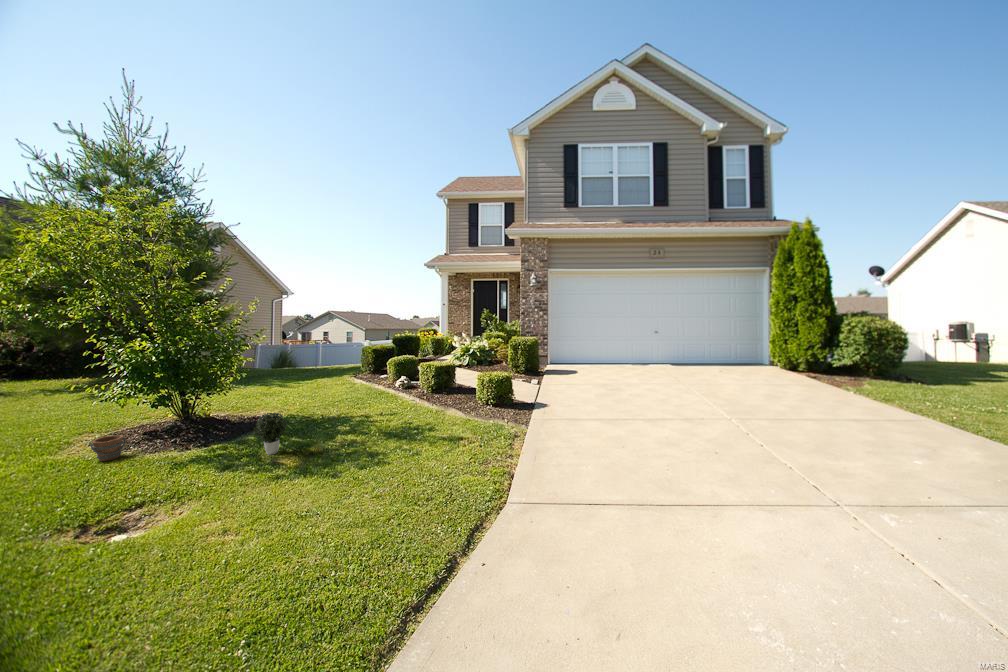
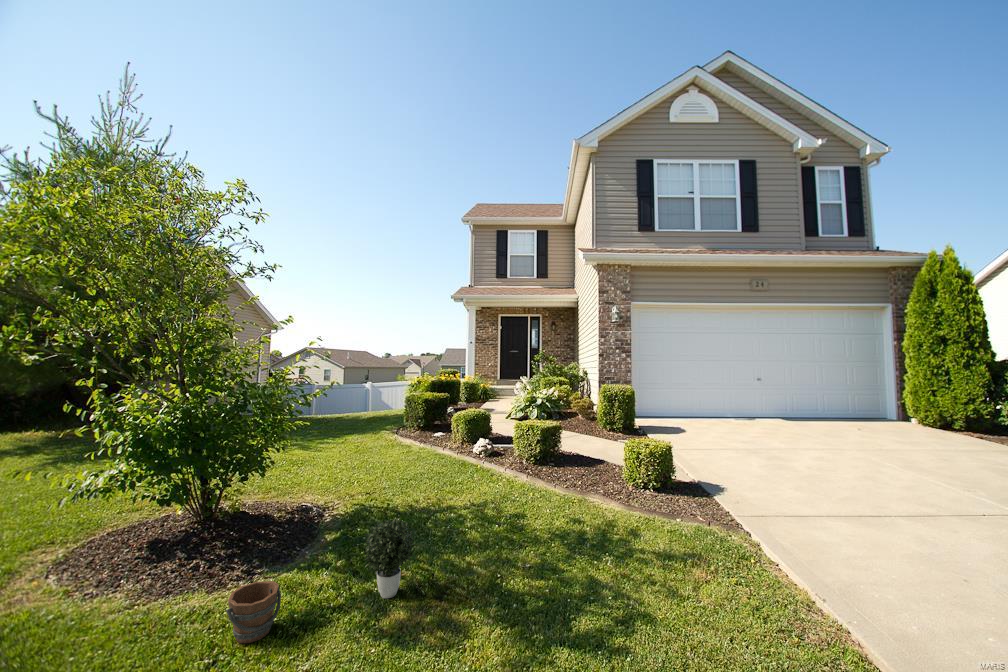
bucket: present [90,435,126,461] -> present [226,581,281,643]

